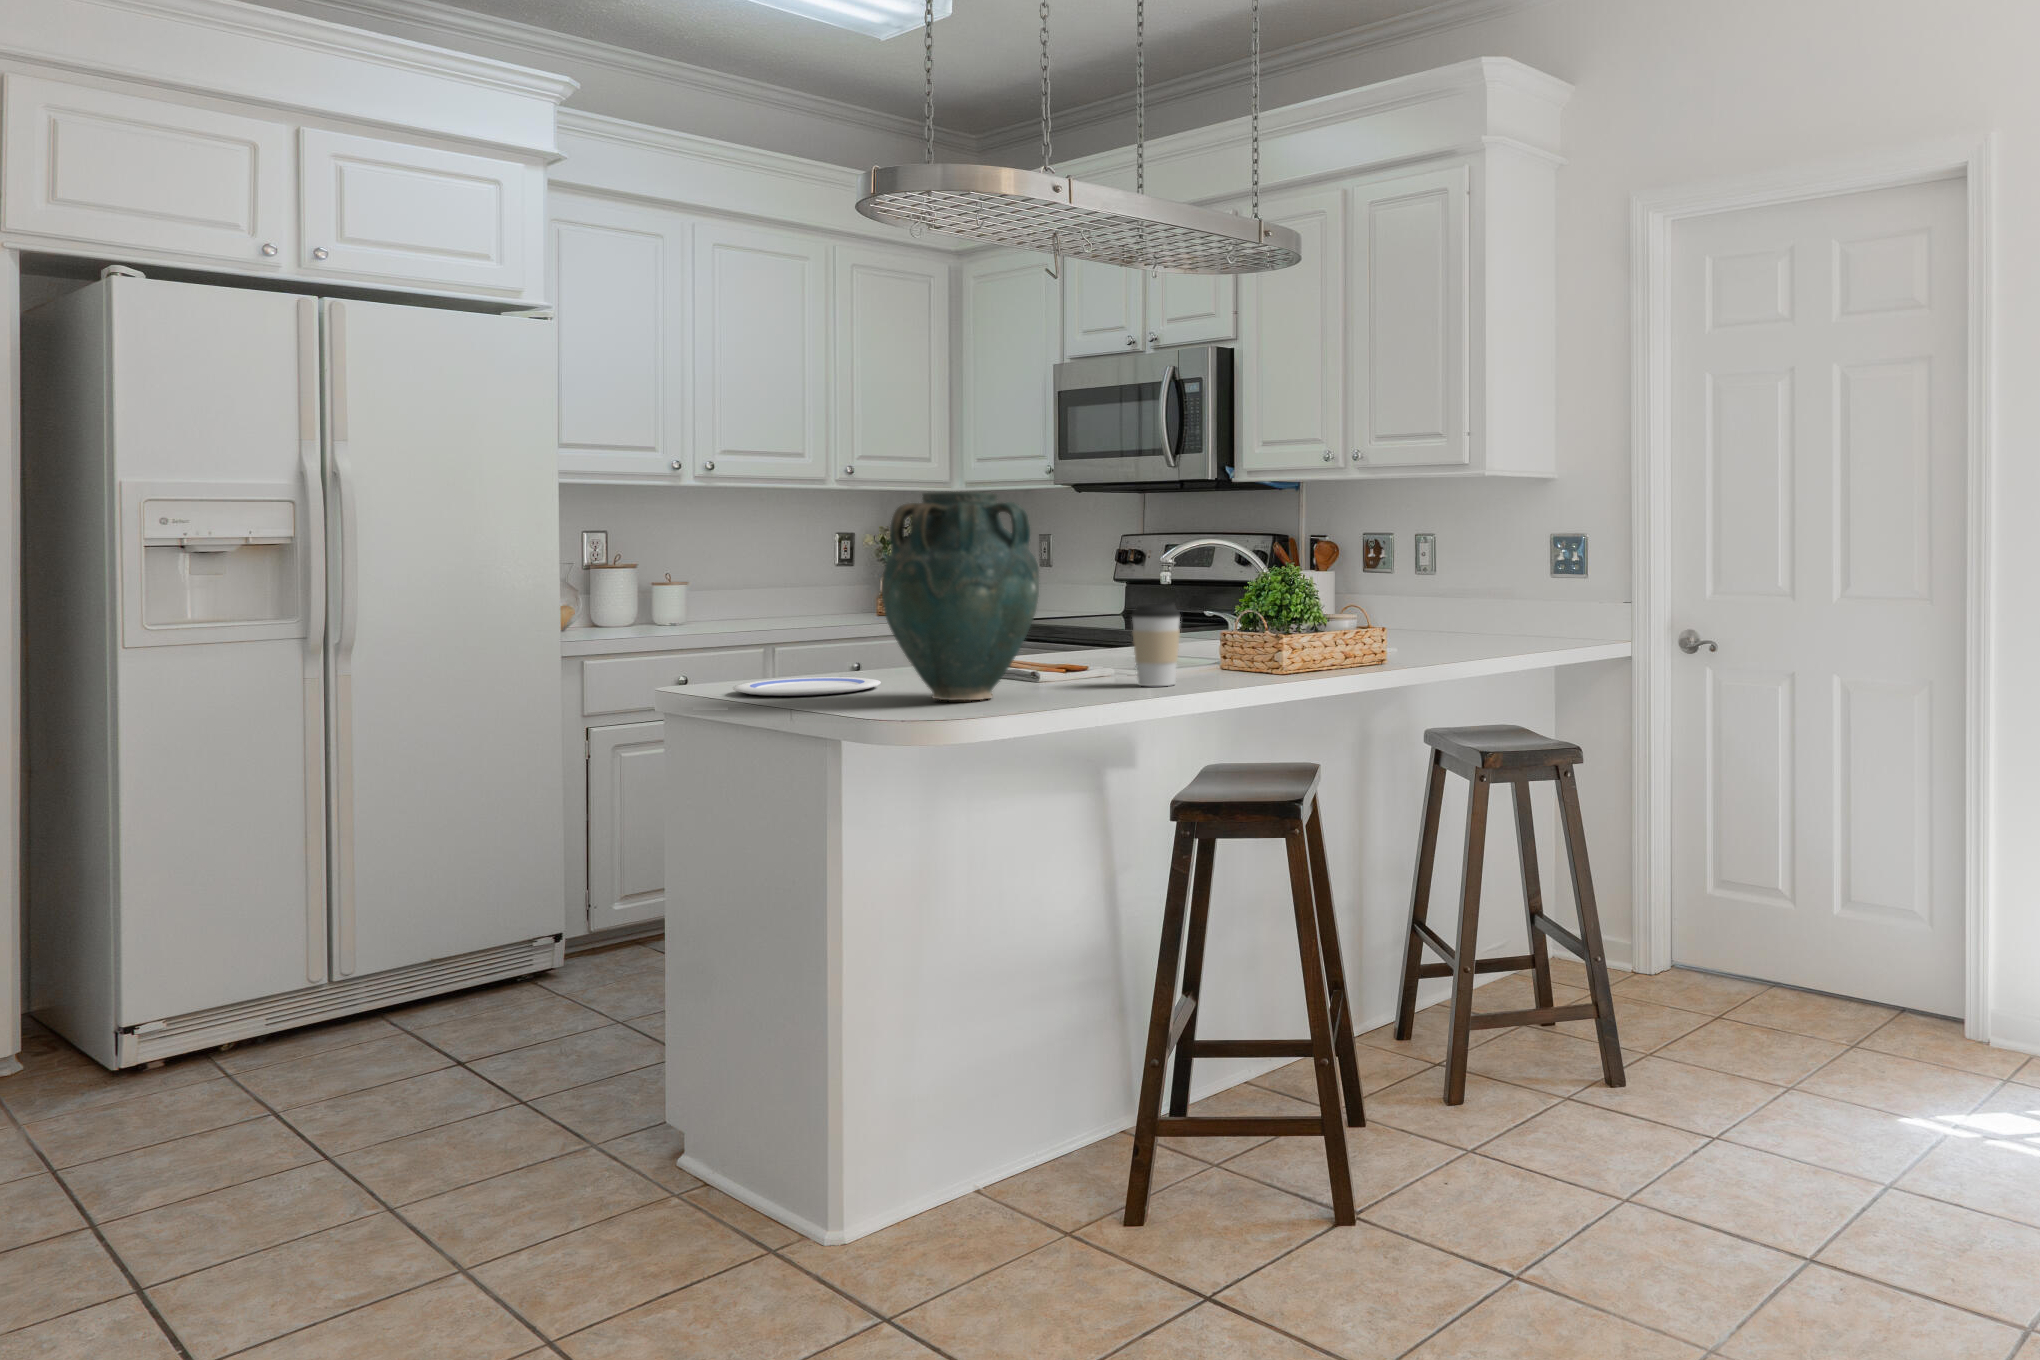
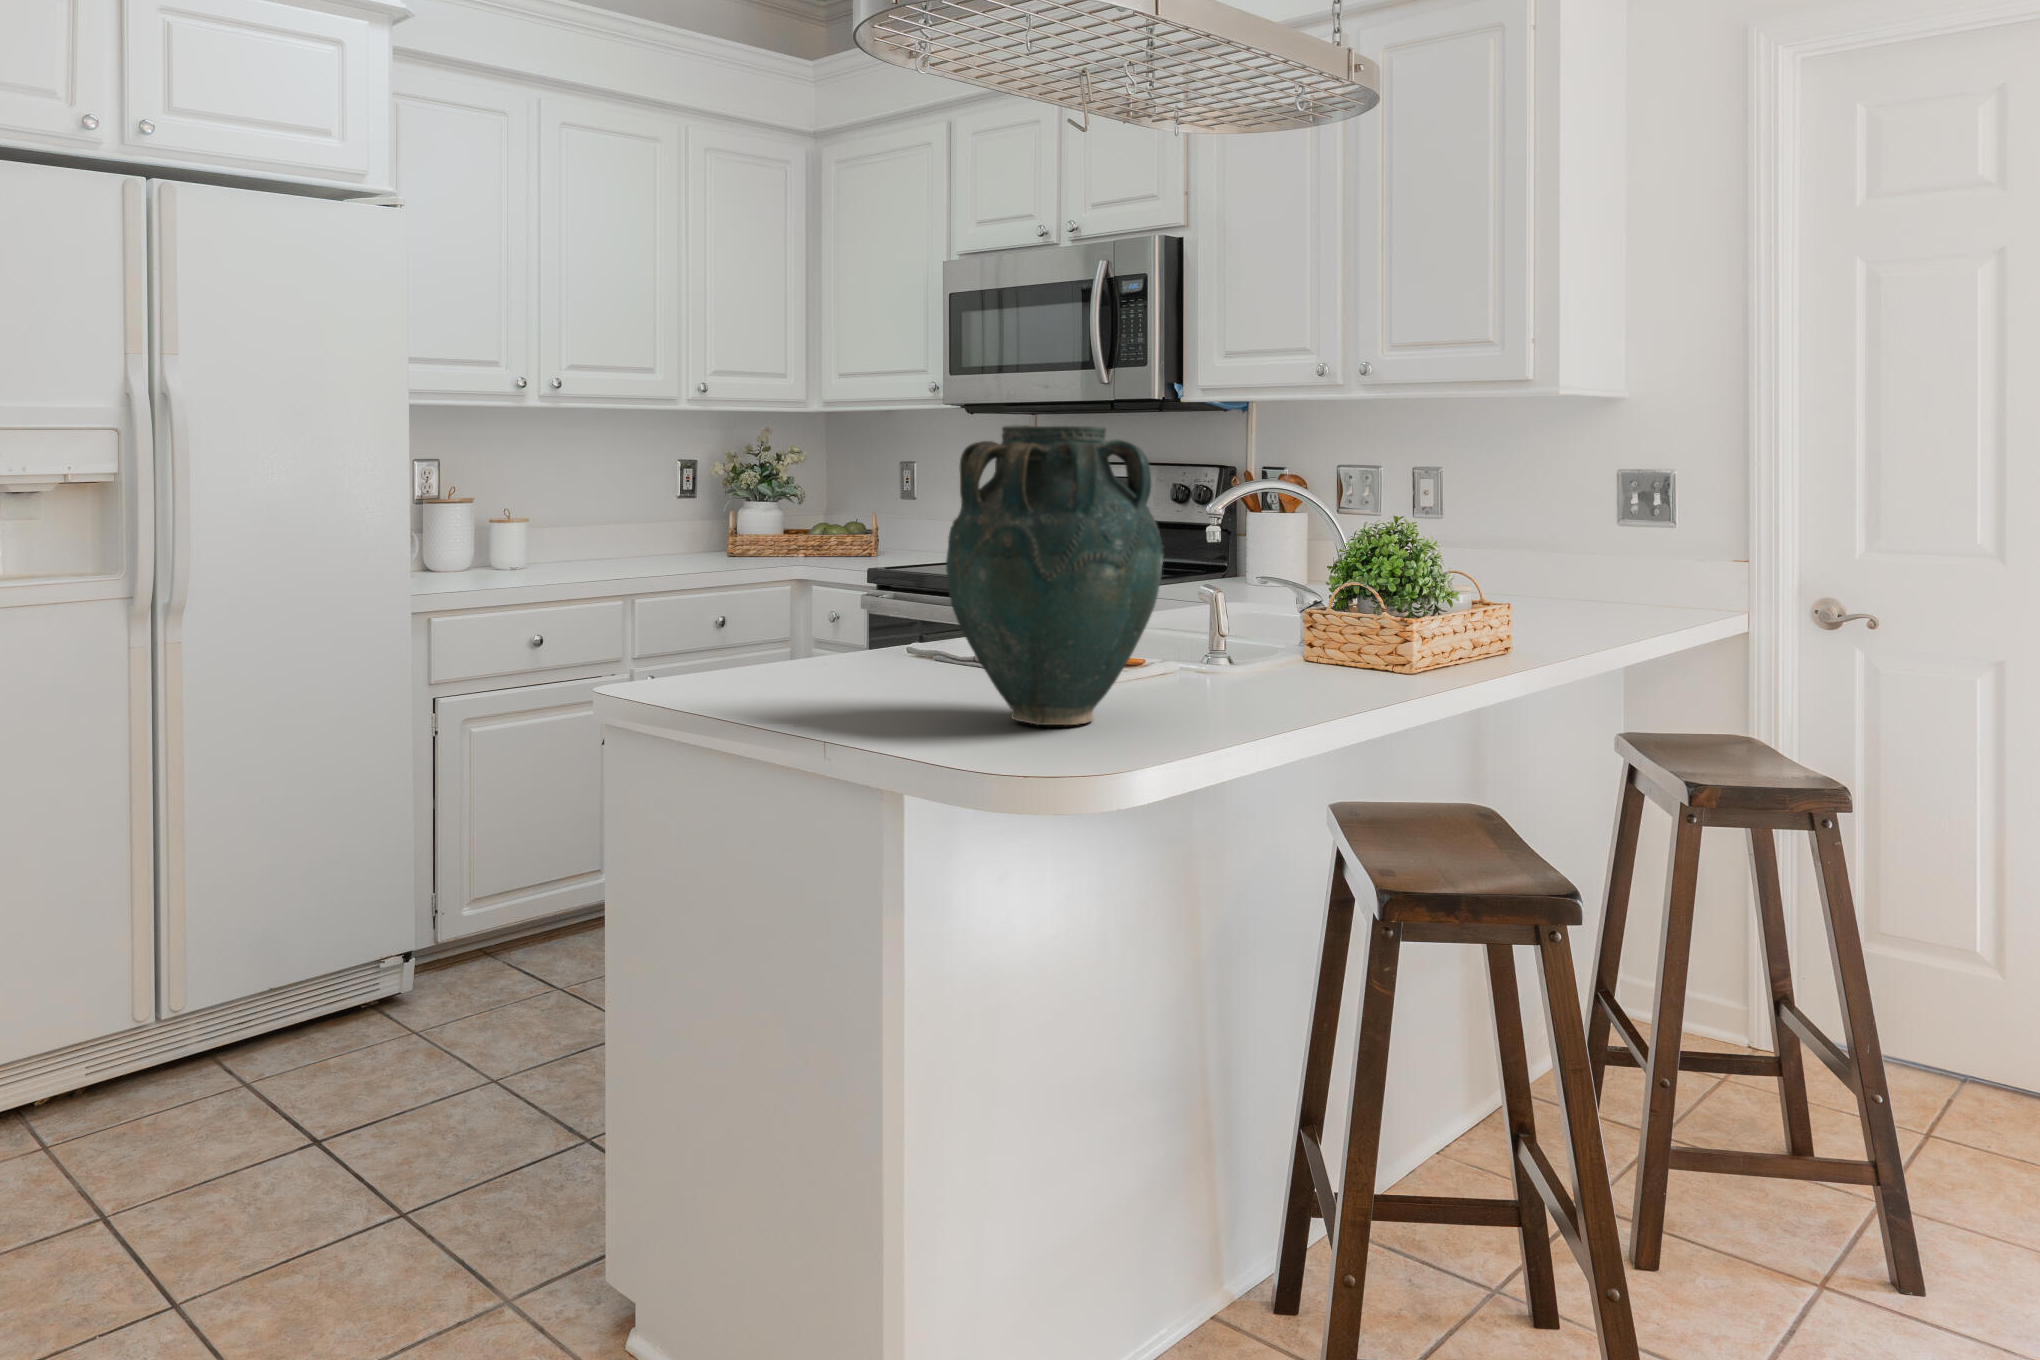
coffee cup: present [1132,603,1180,686] -> none [1252,579,1323,699]
plate: present [733,677,881,696] -> none [710,673,899,706]

